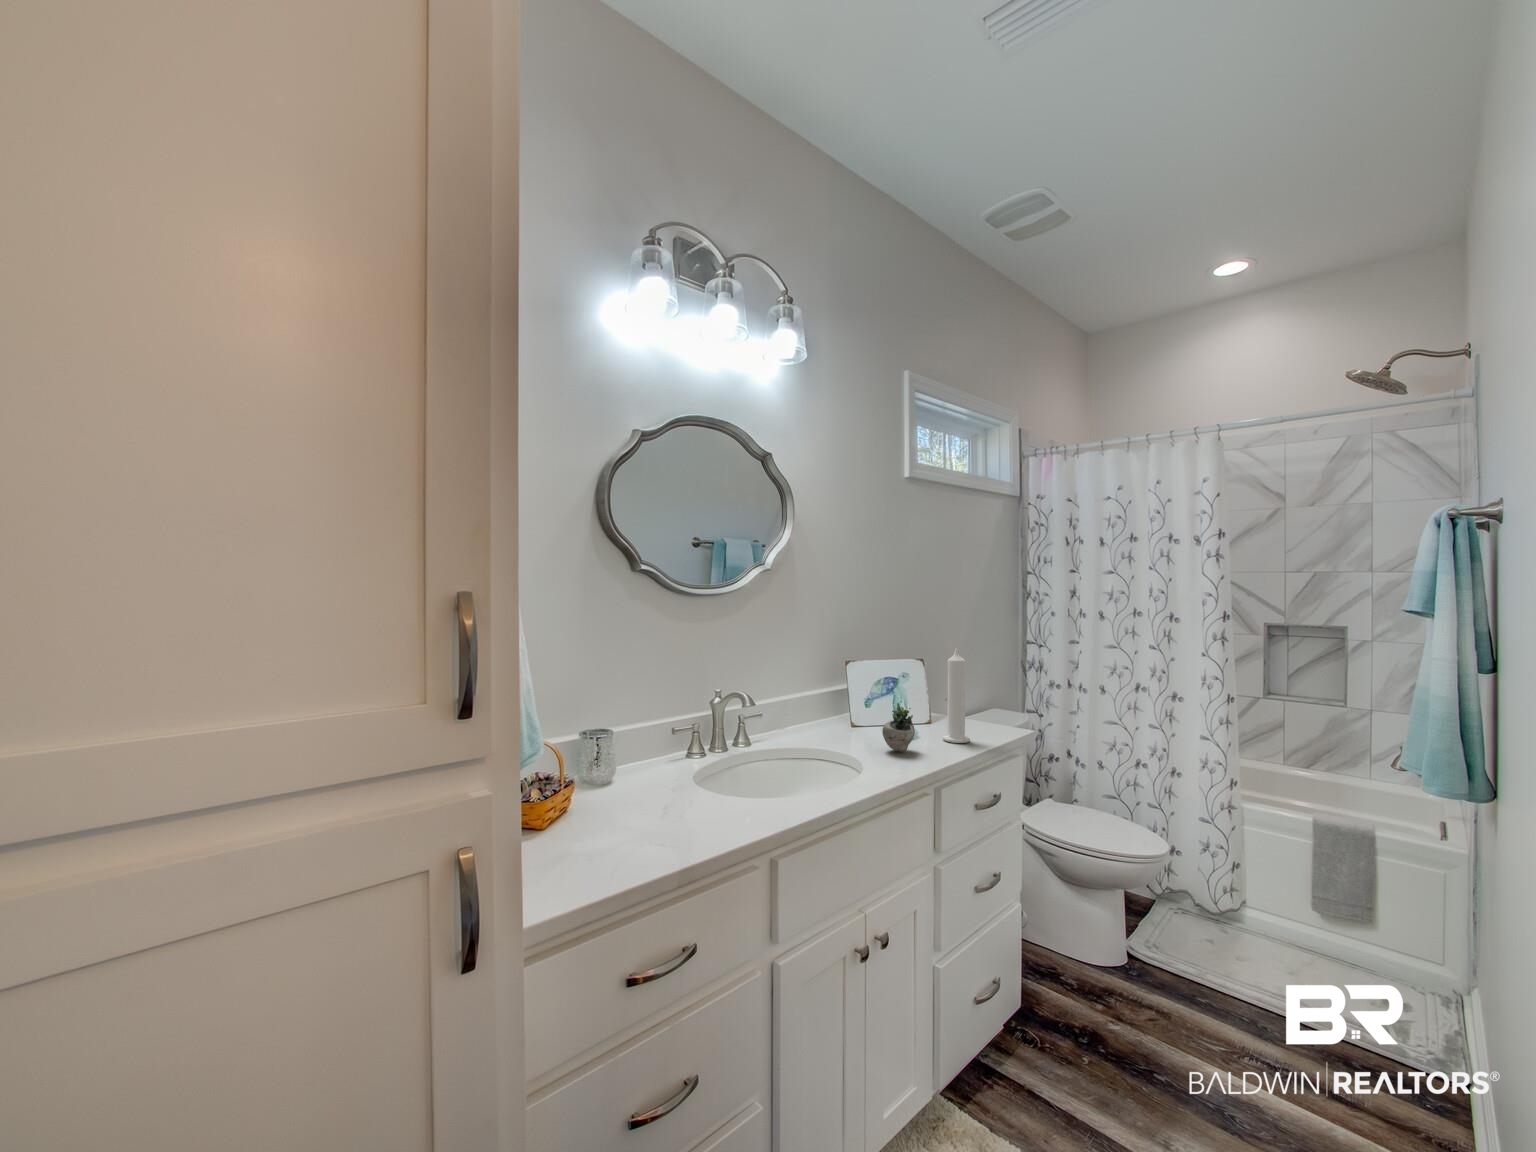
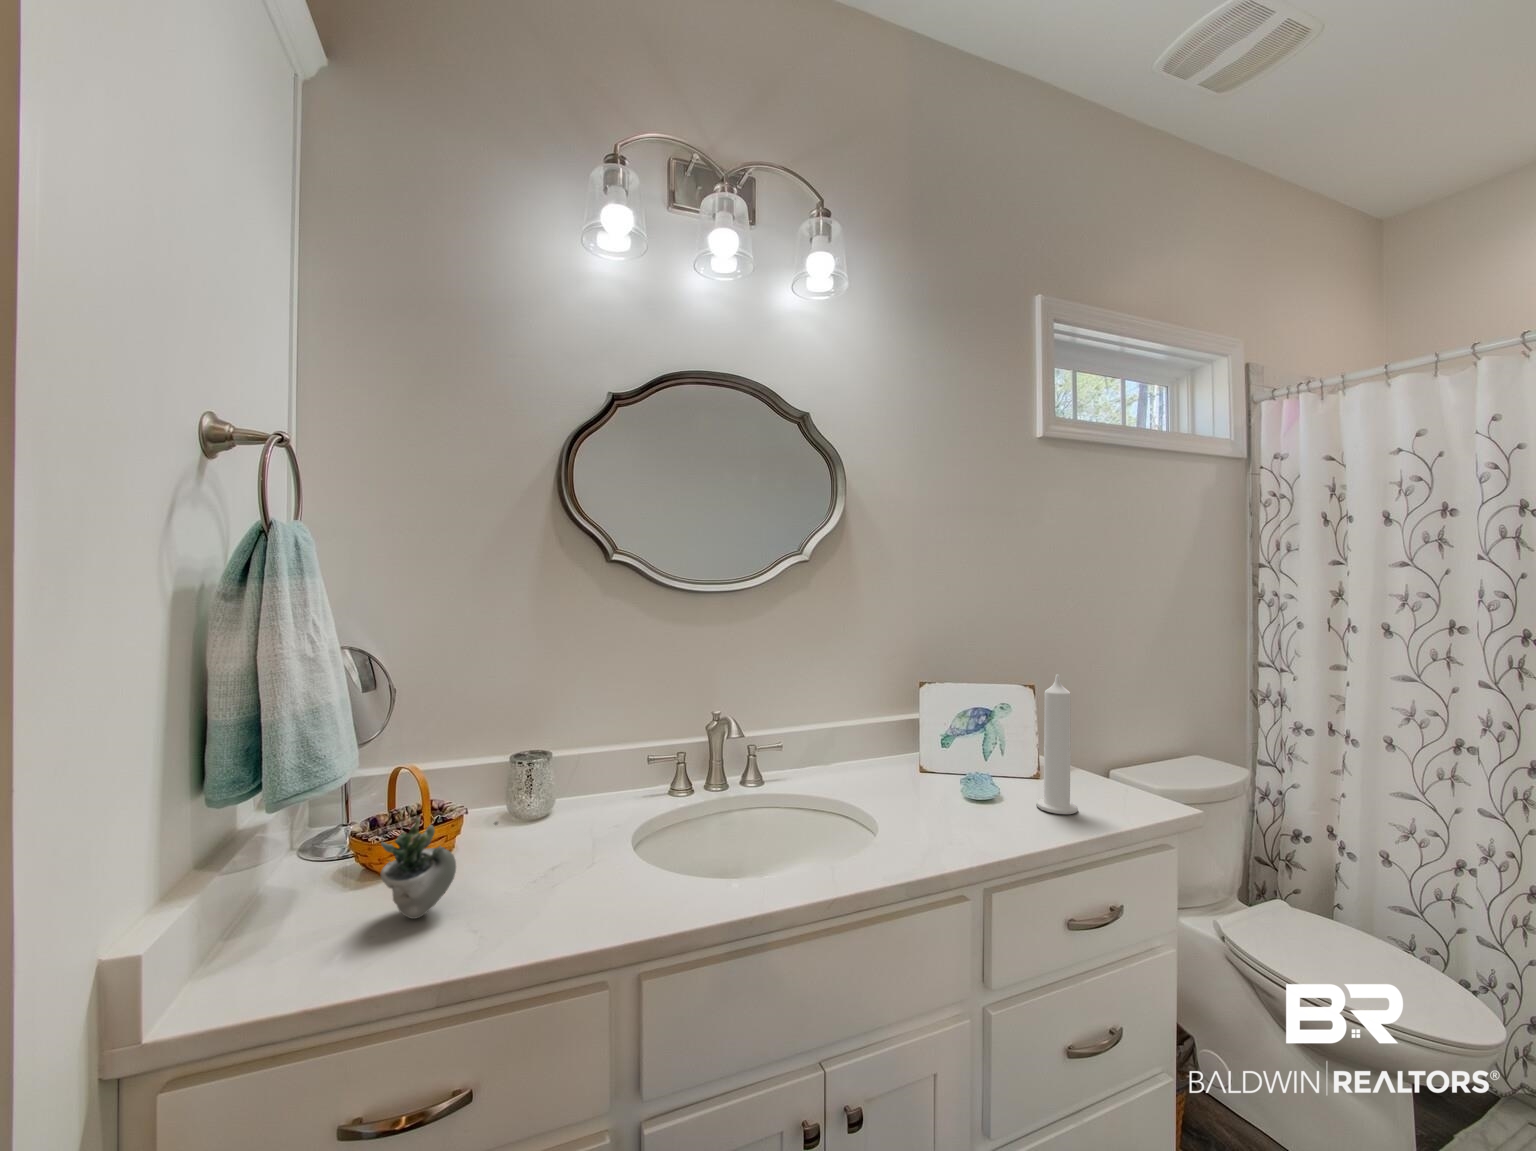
succulent plant: present [882,698,947,752] -> present [381,818,498,919]

